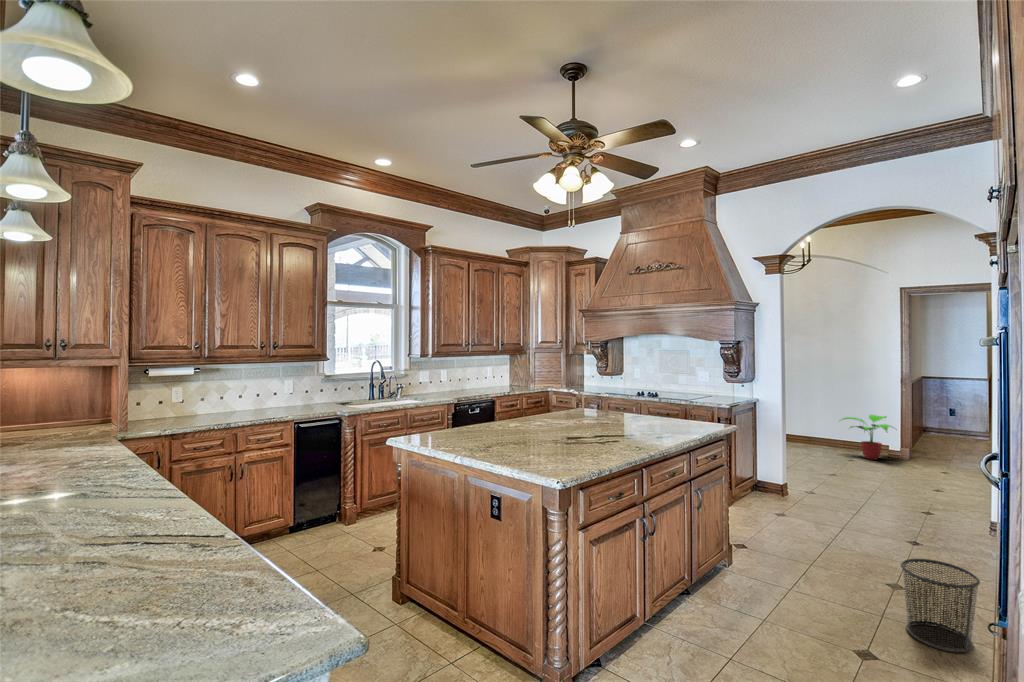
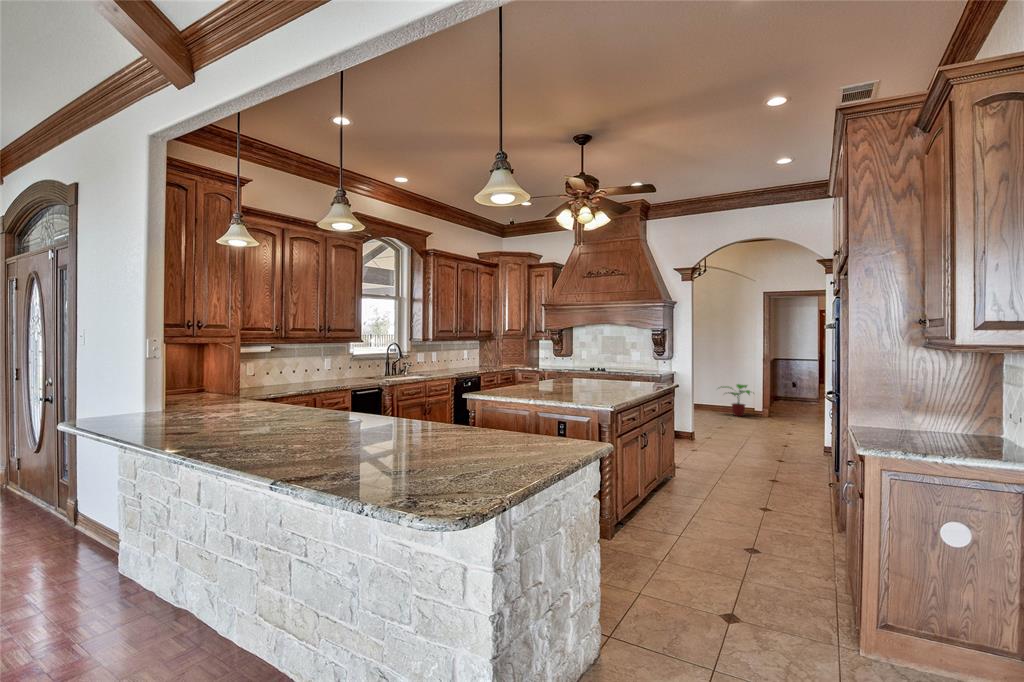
waste bin: present [901,559,980,652] -> none [785,457,828,506]

